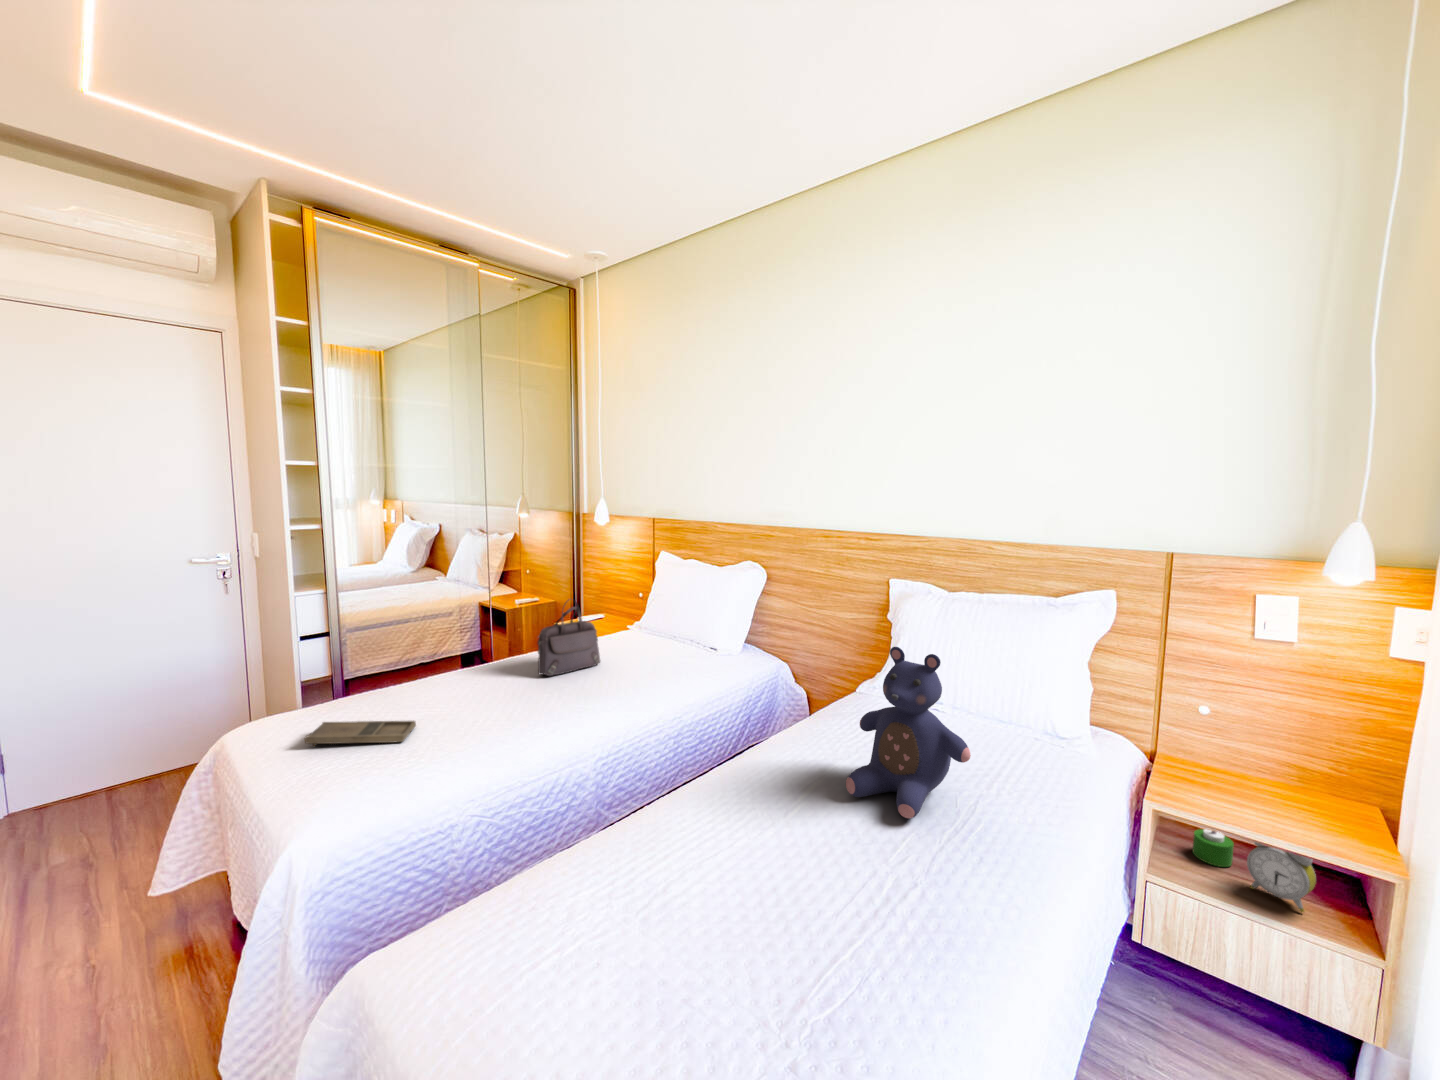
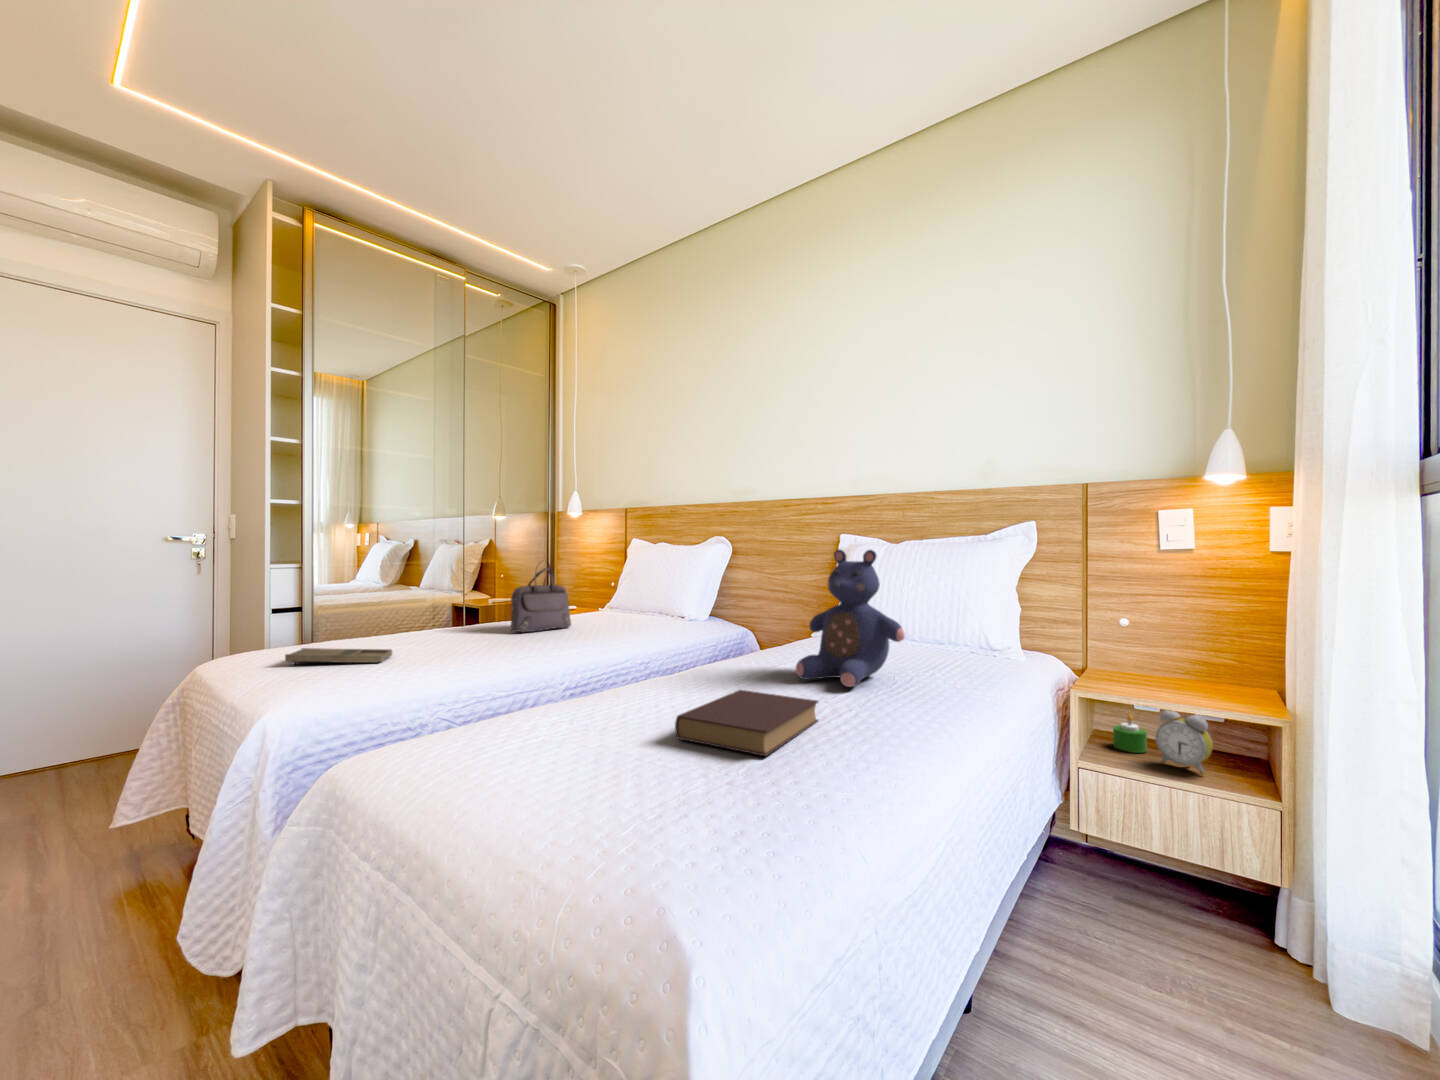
book: none [719,840,879,986] -> present [675,690,818,756]

